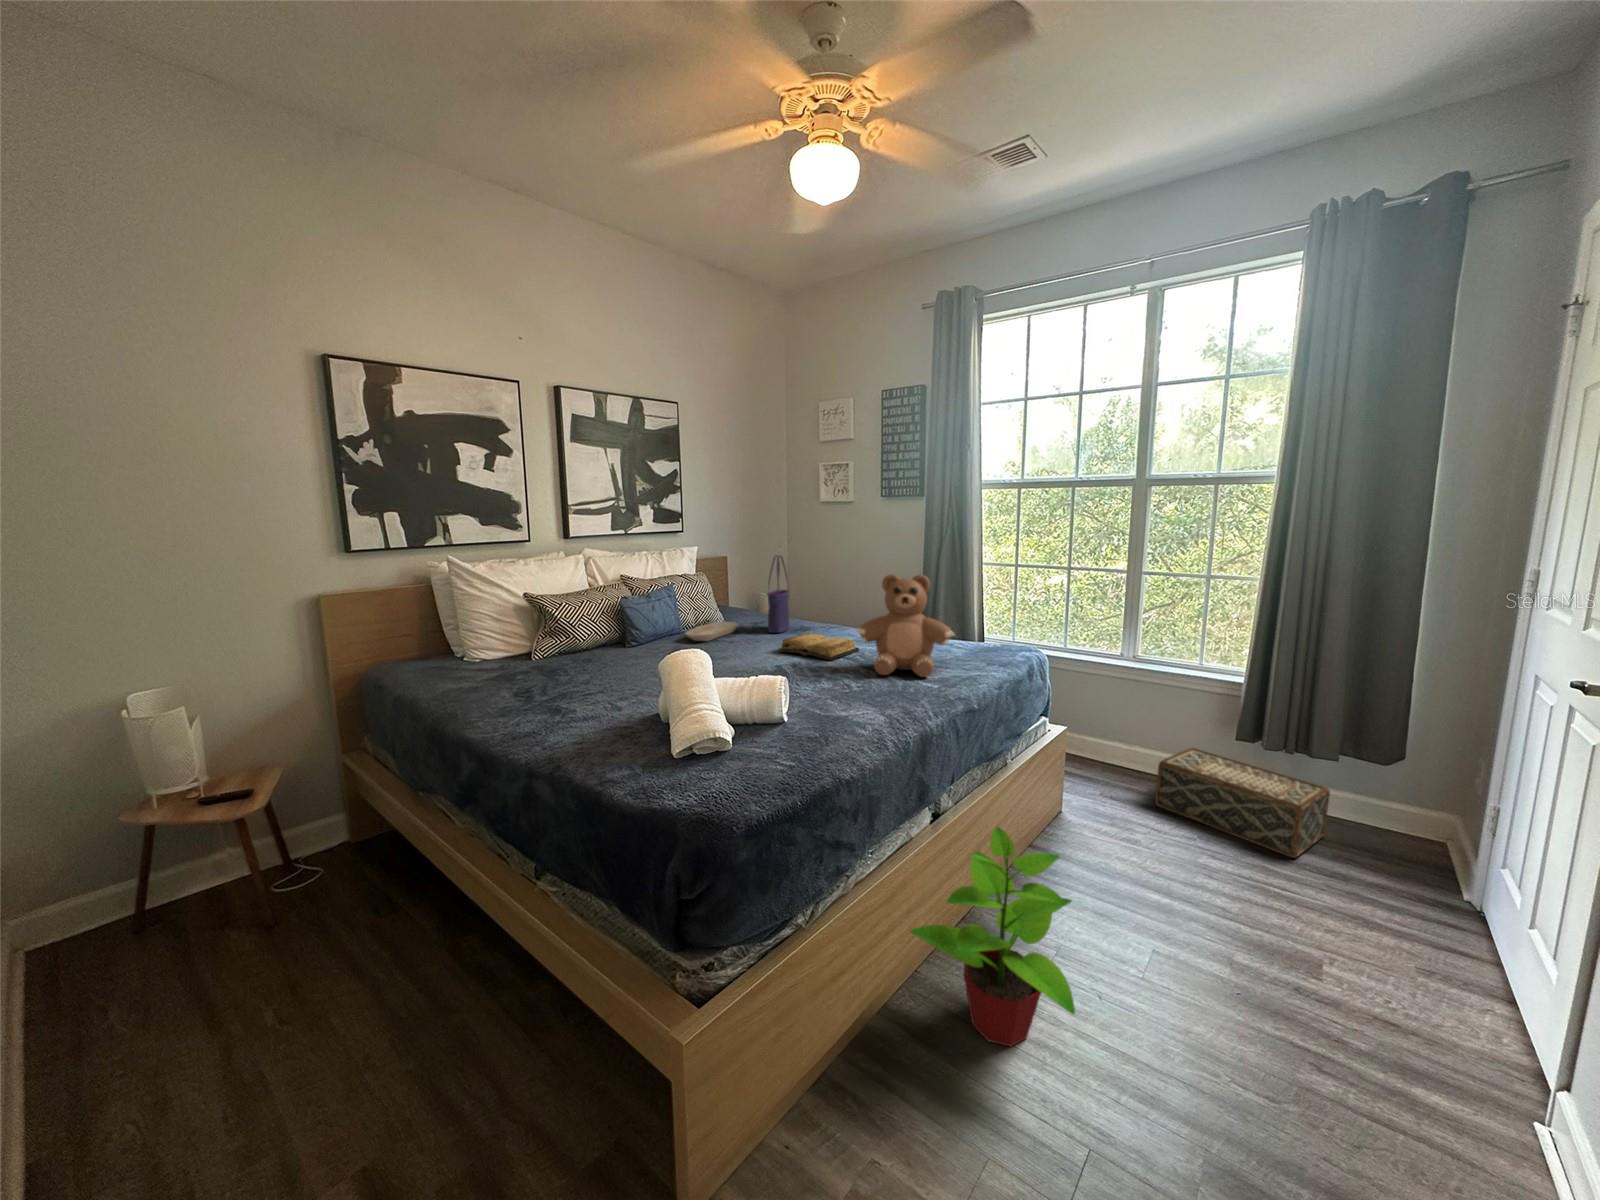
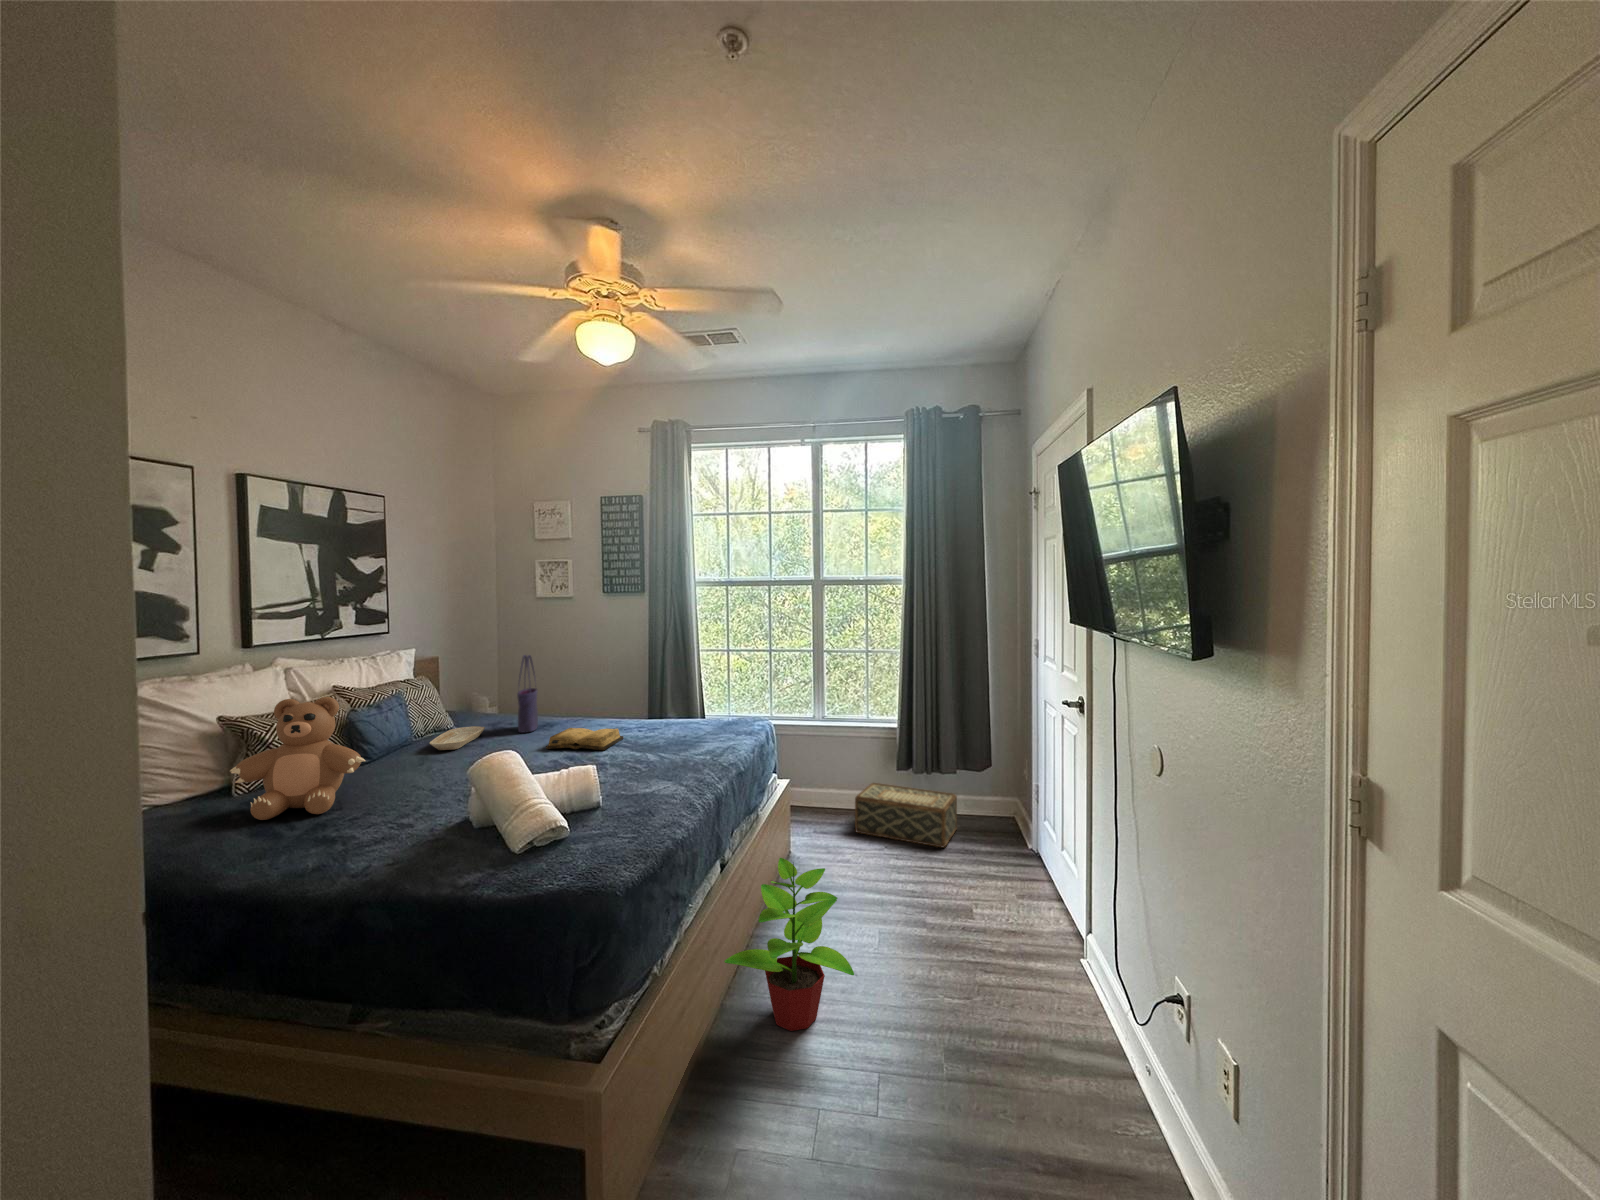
teddy bear: present [856,574,954,677] -> present [230,697,365,820]

